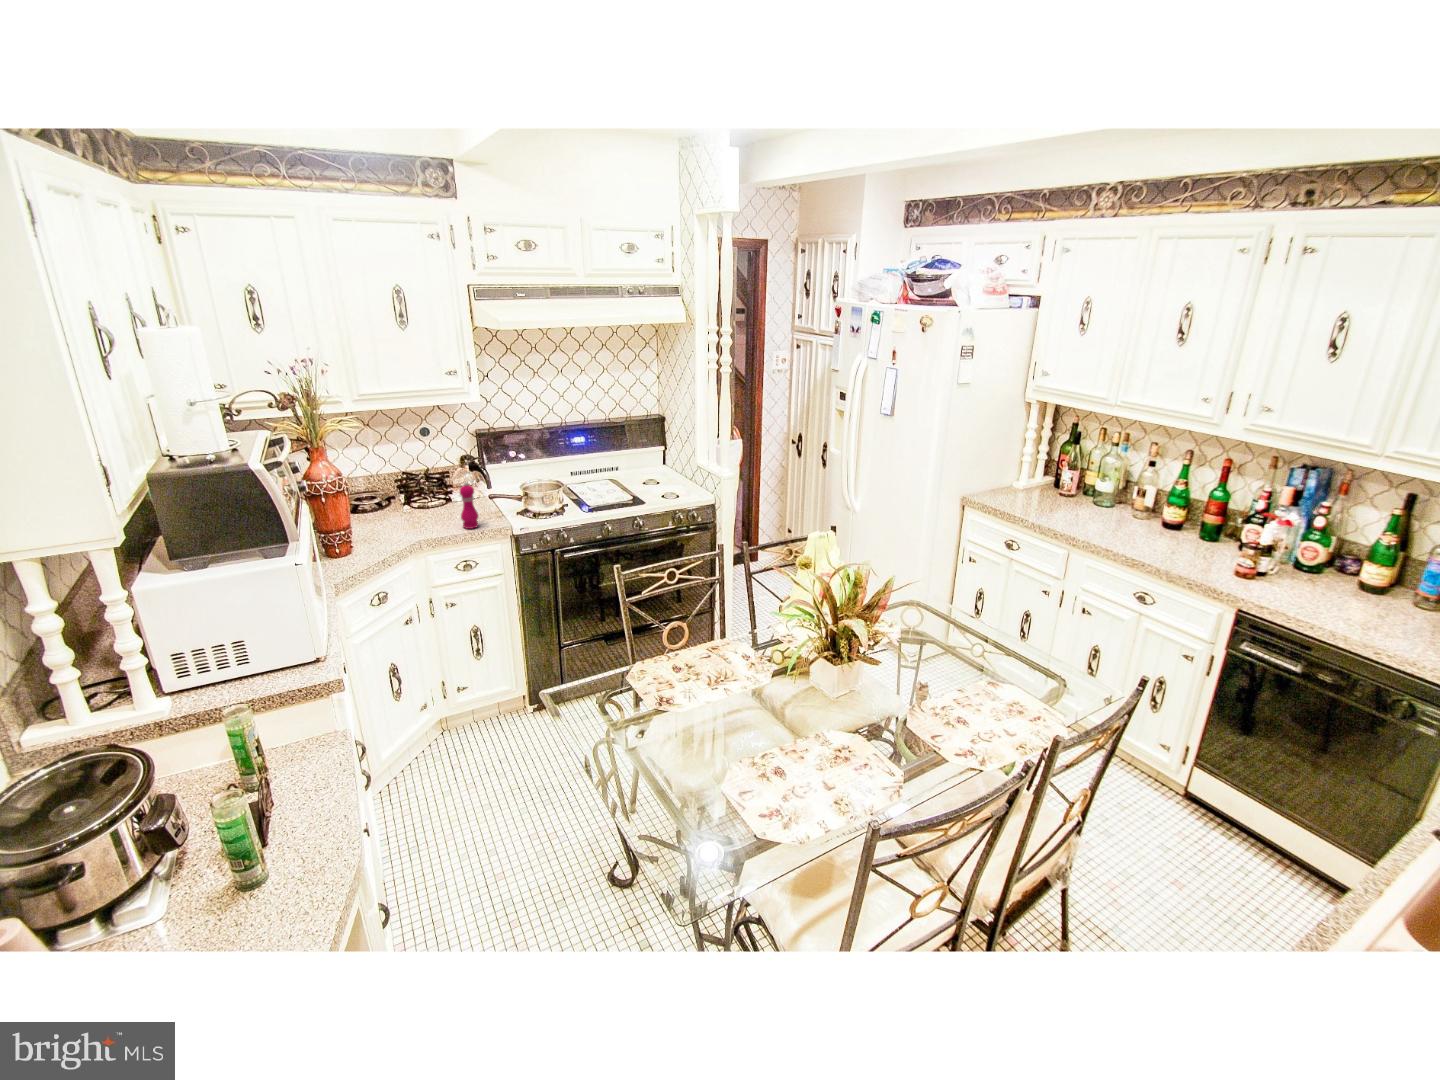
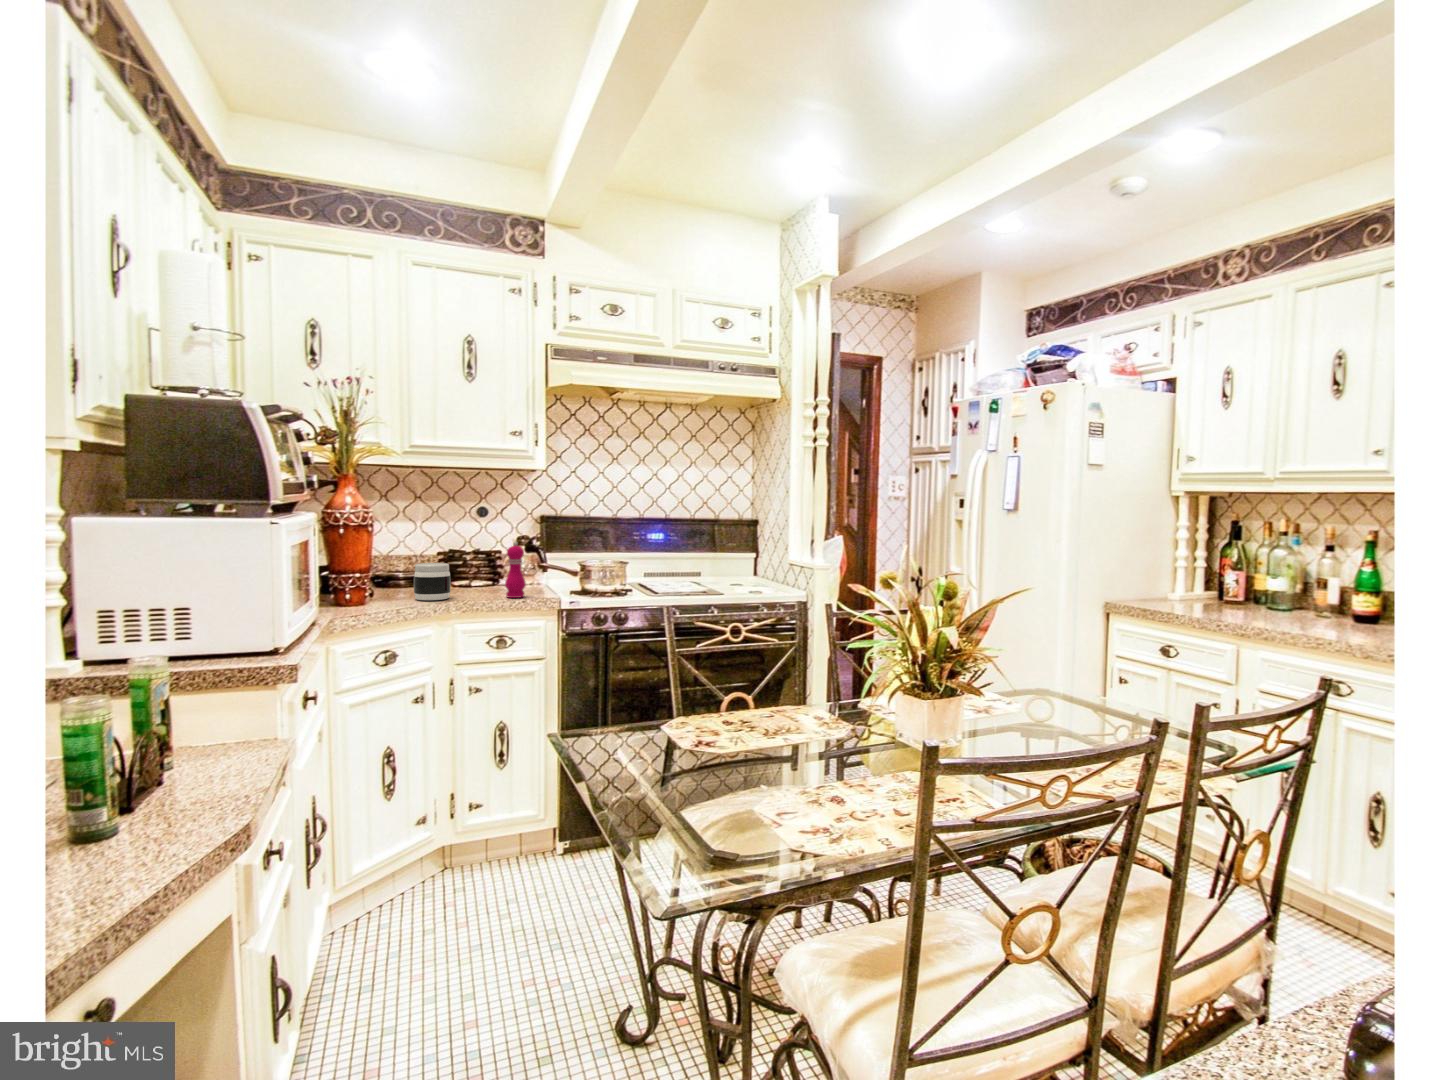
jar: none [384,504,416,540] -> present [414,563,451,600]

